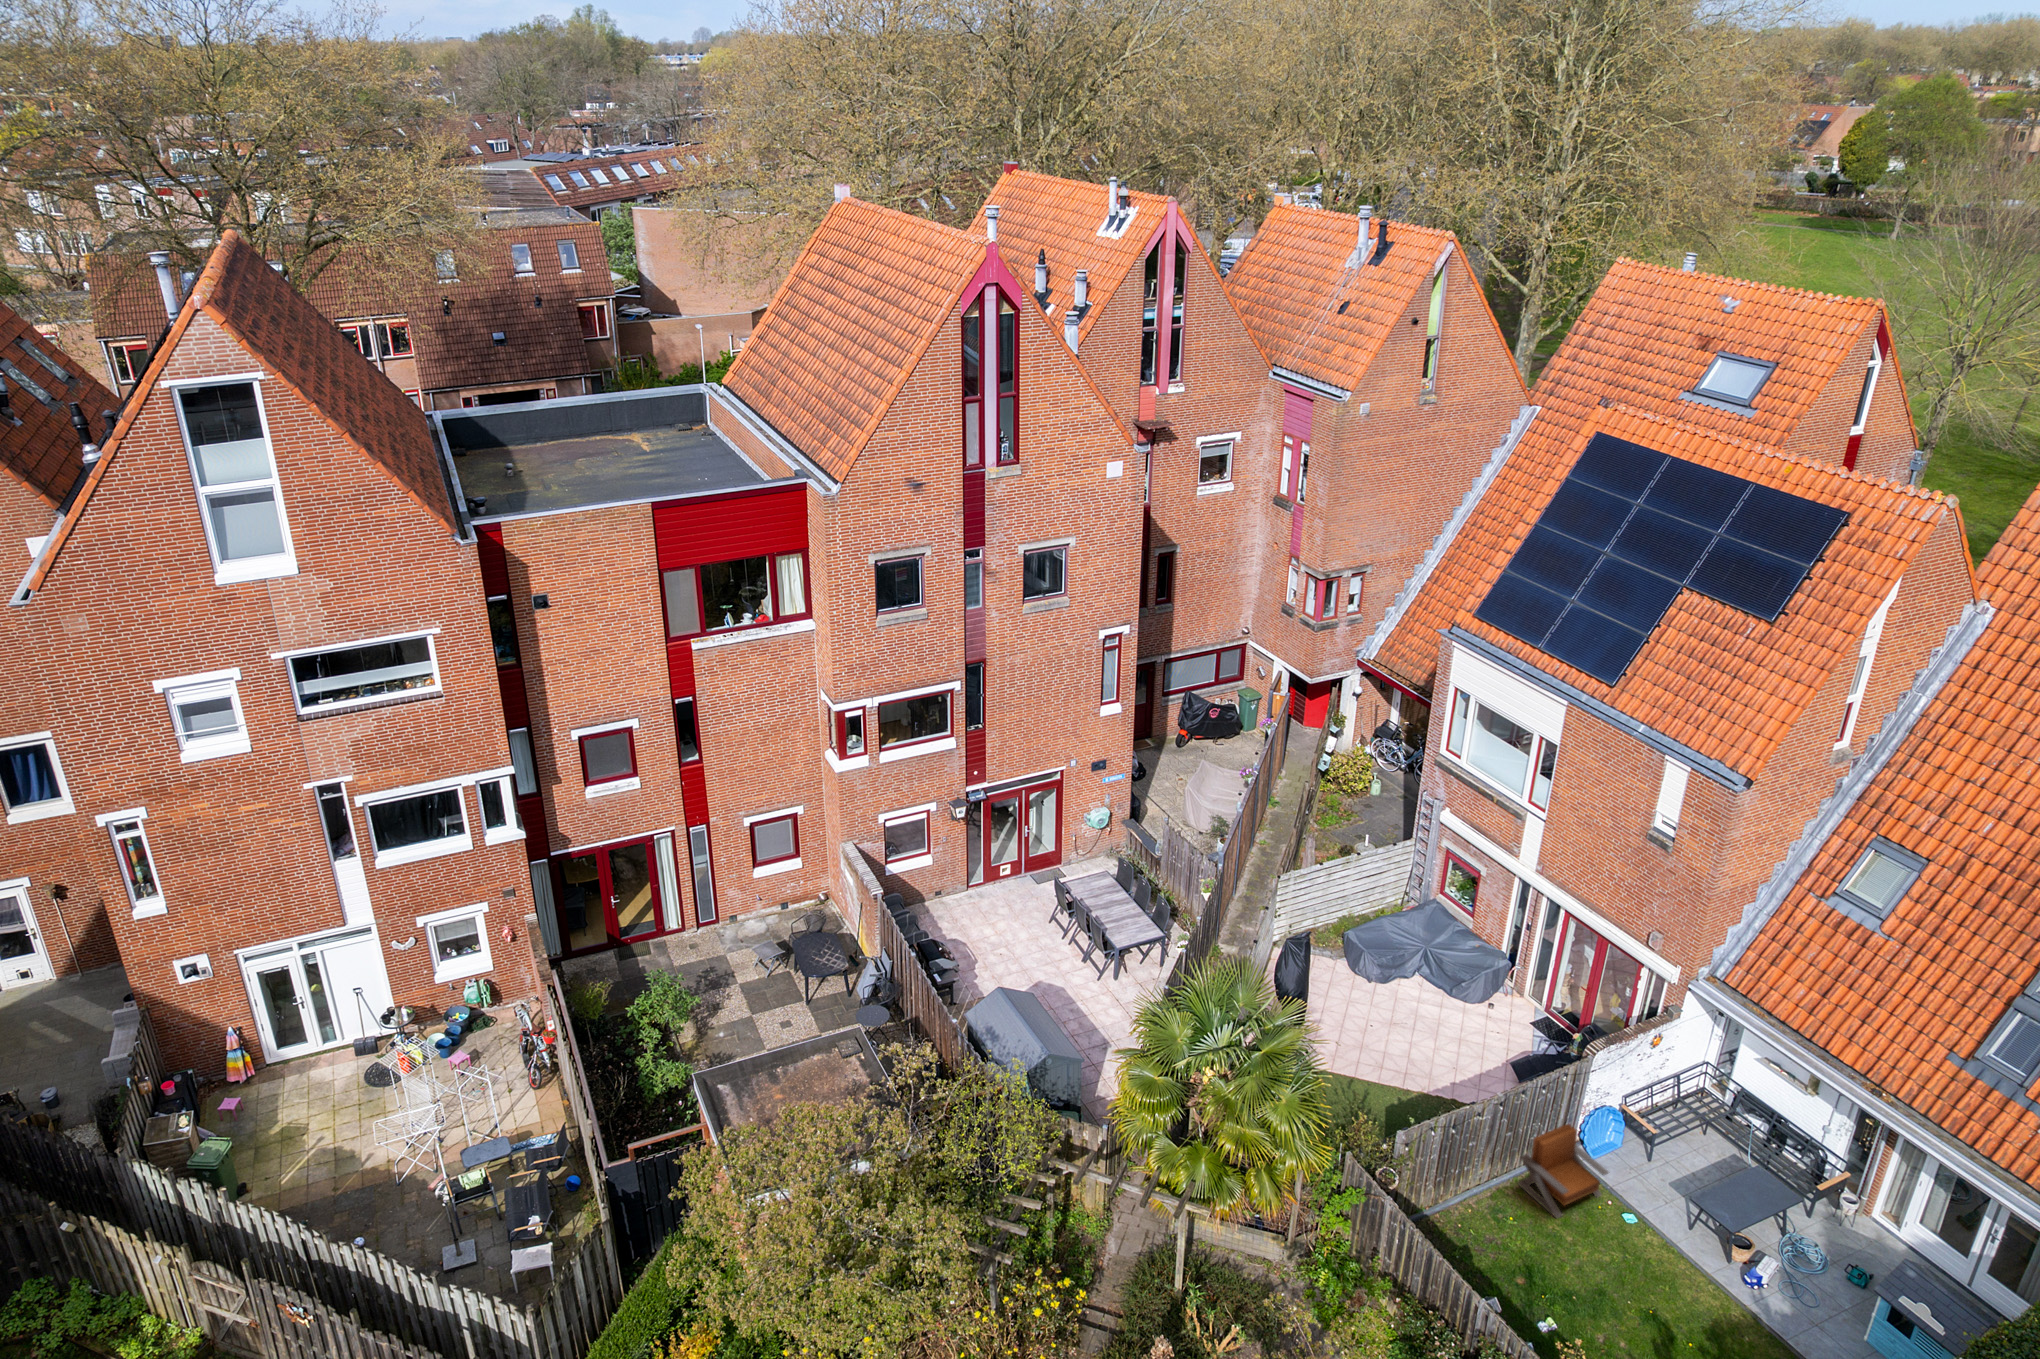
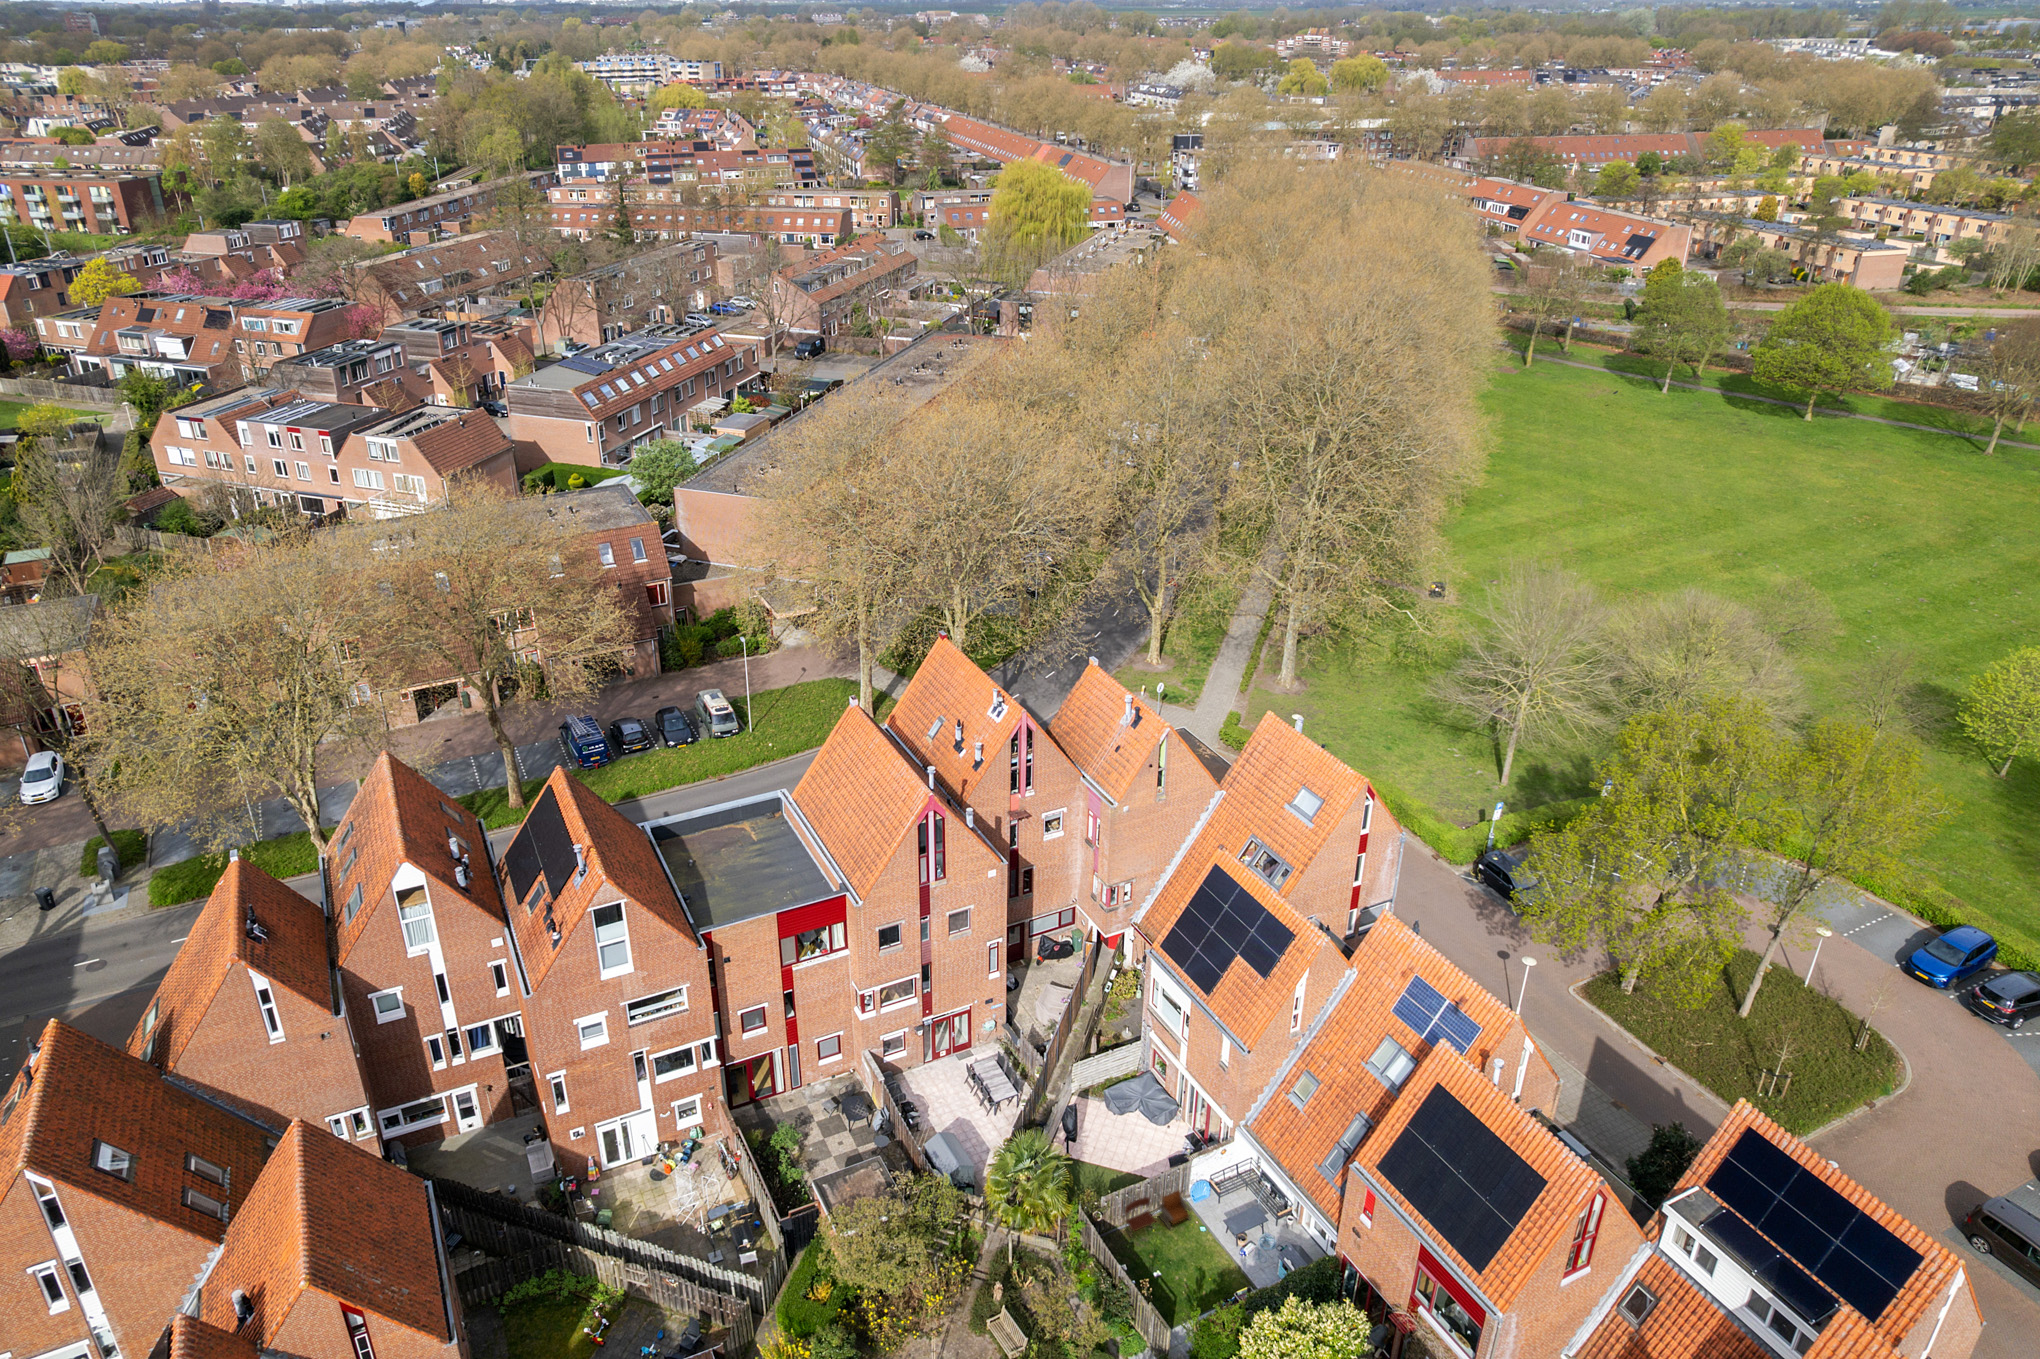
bench: none [1443,1136,1526,1233] -> present [1125,1197,1156,1236]

